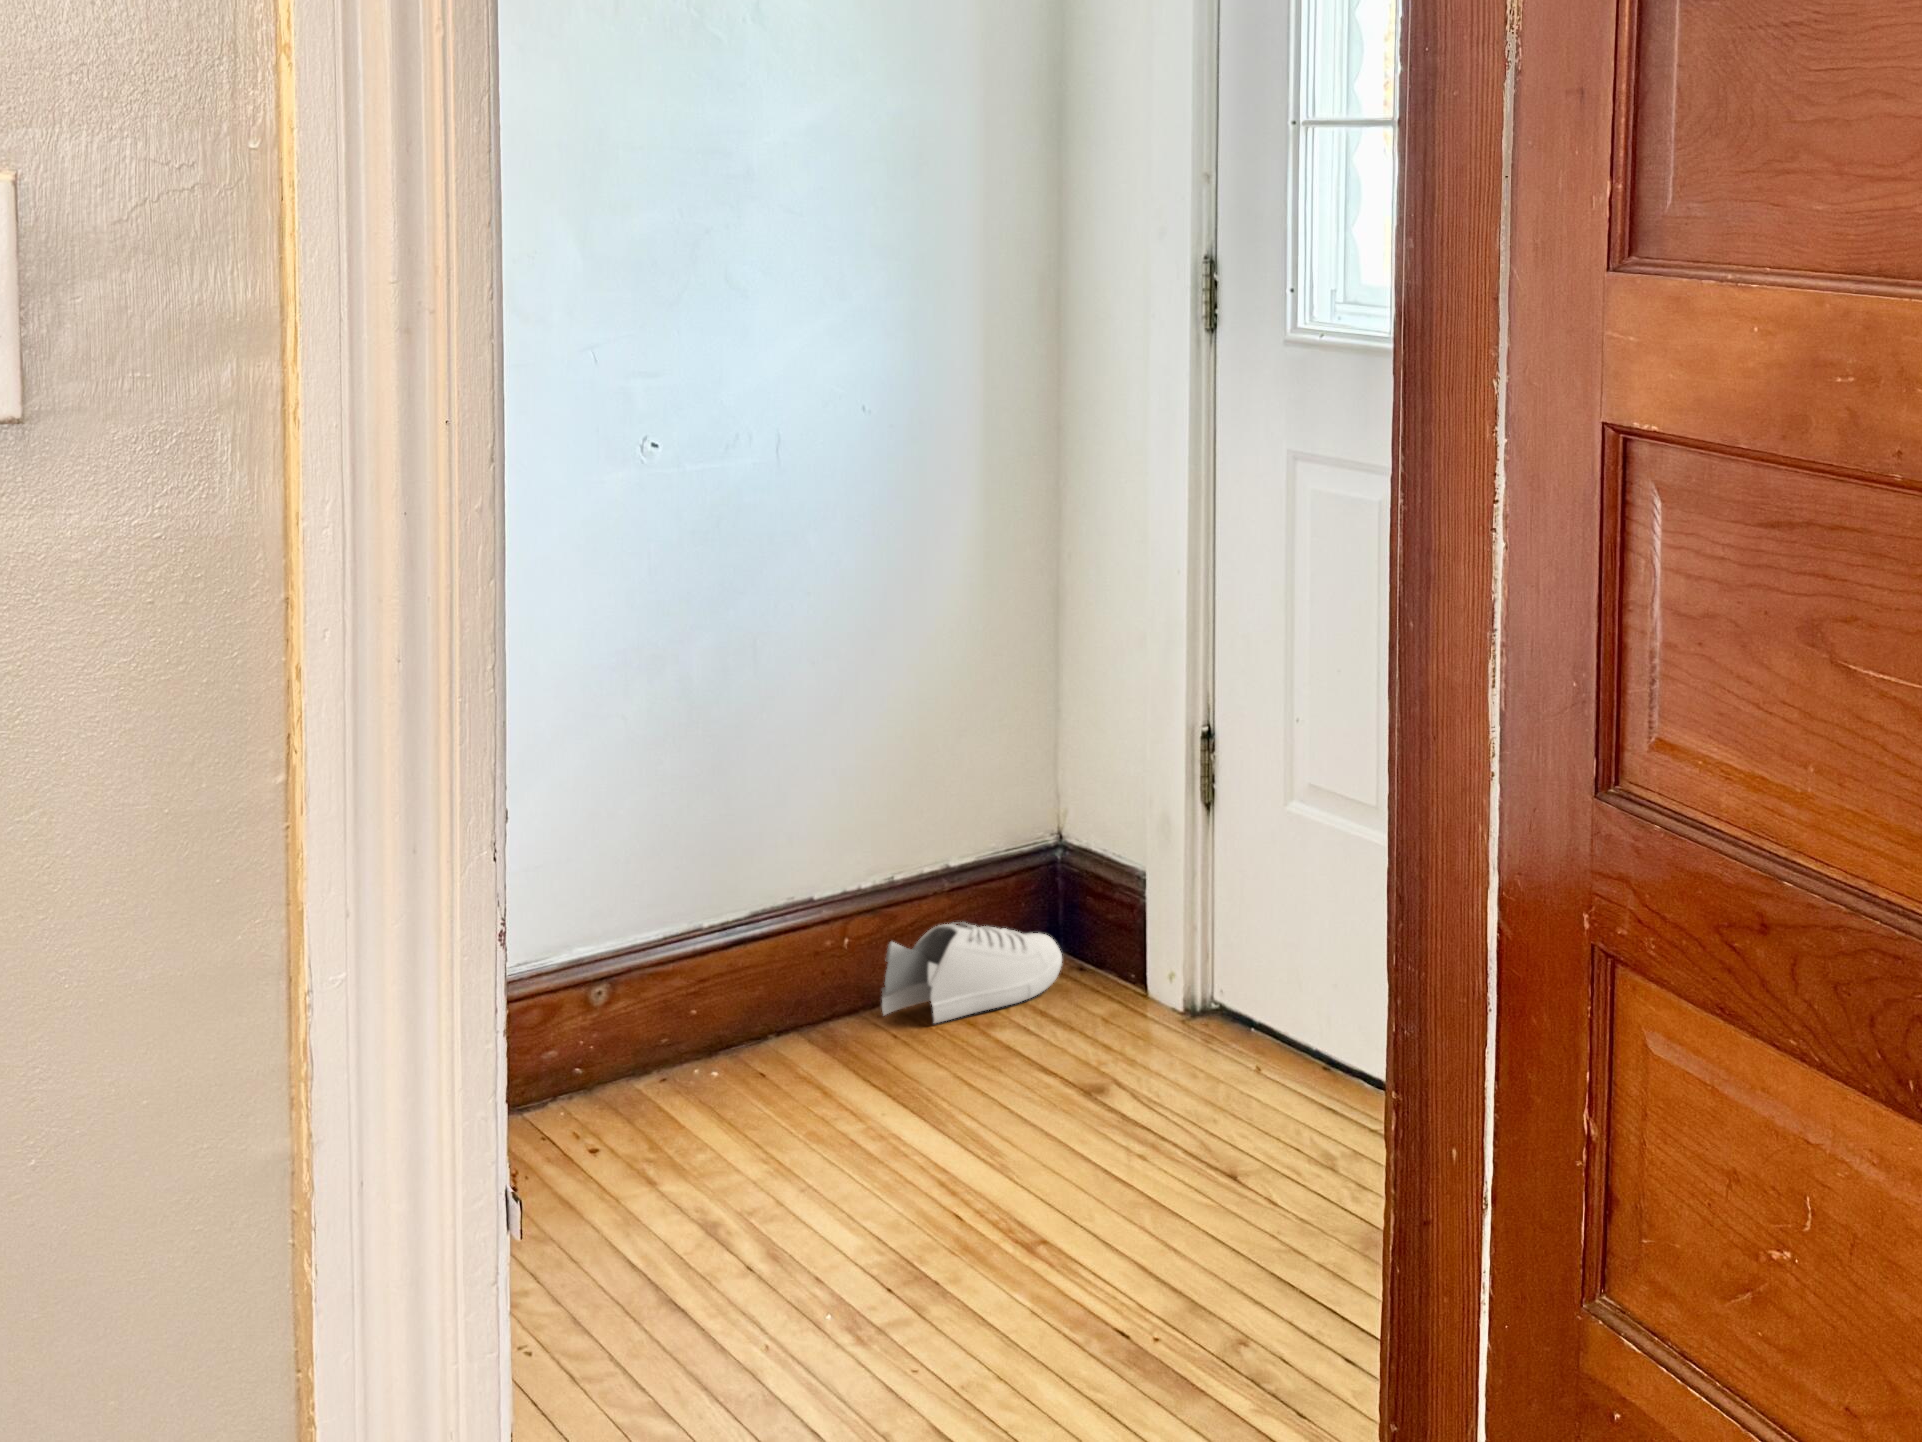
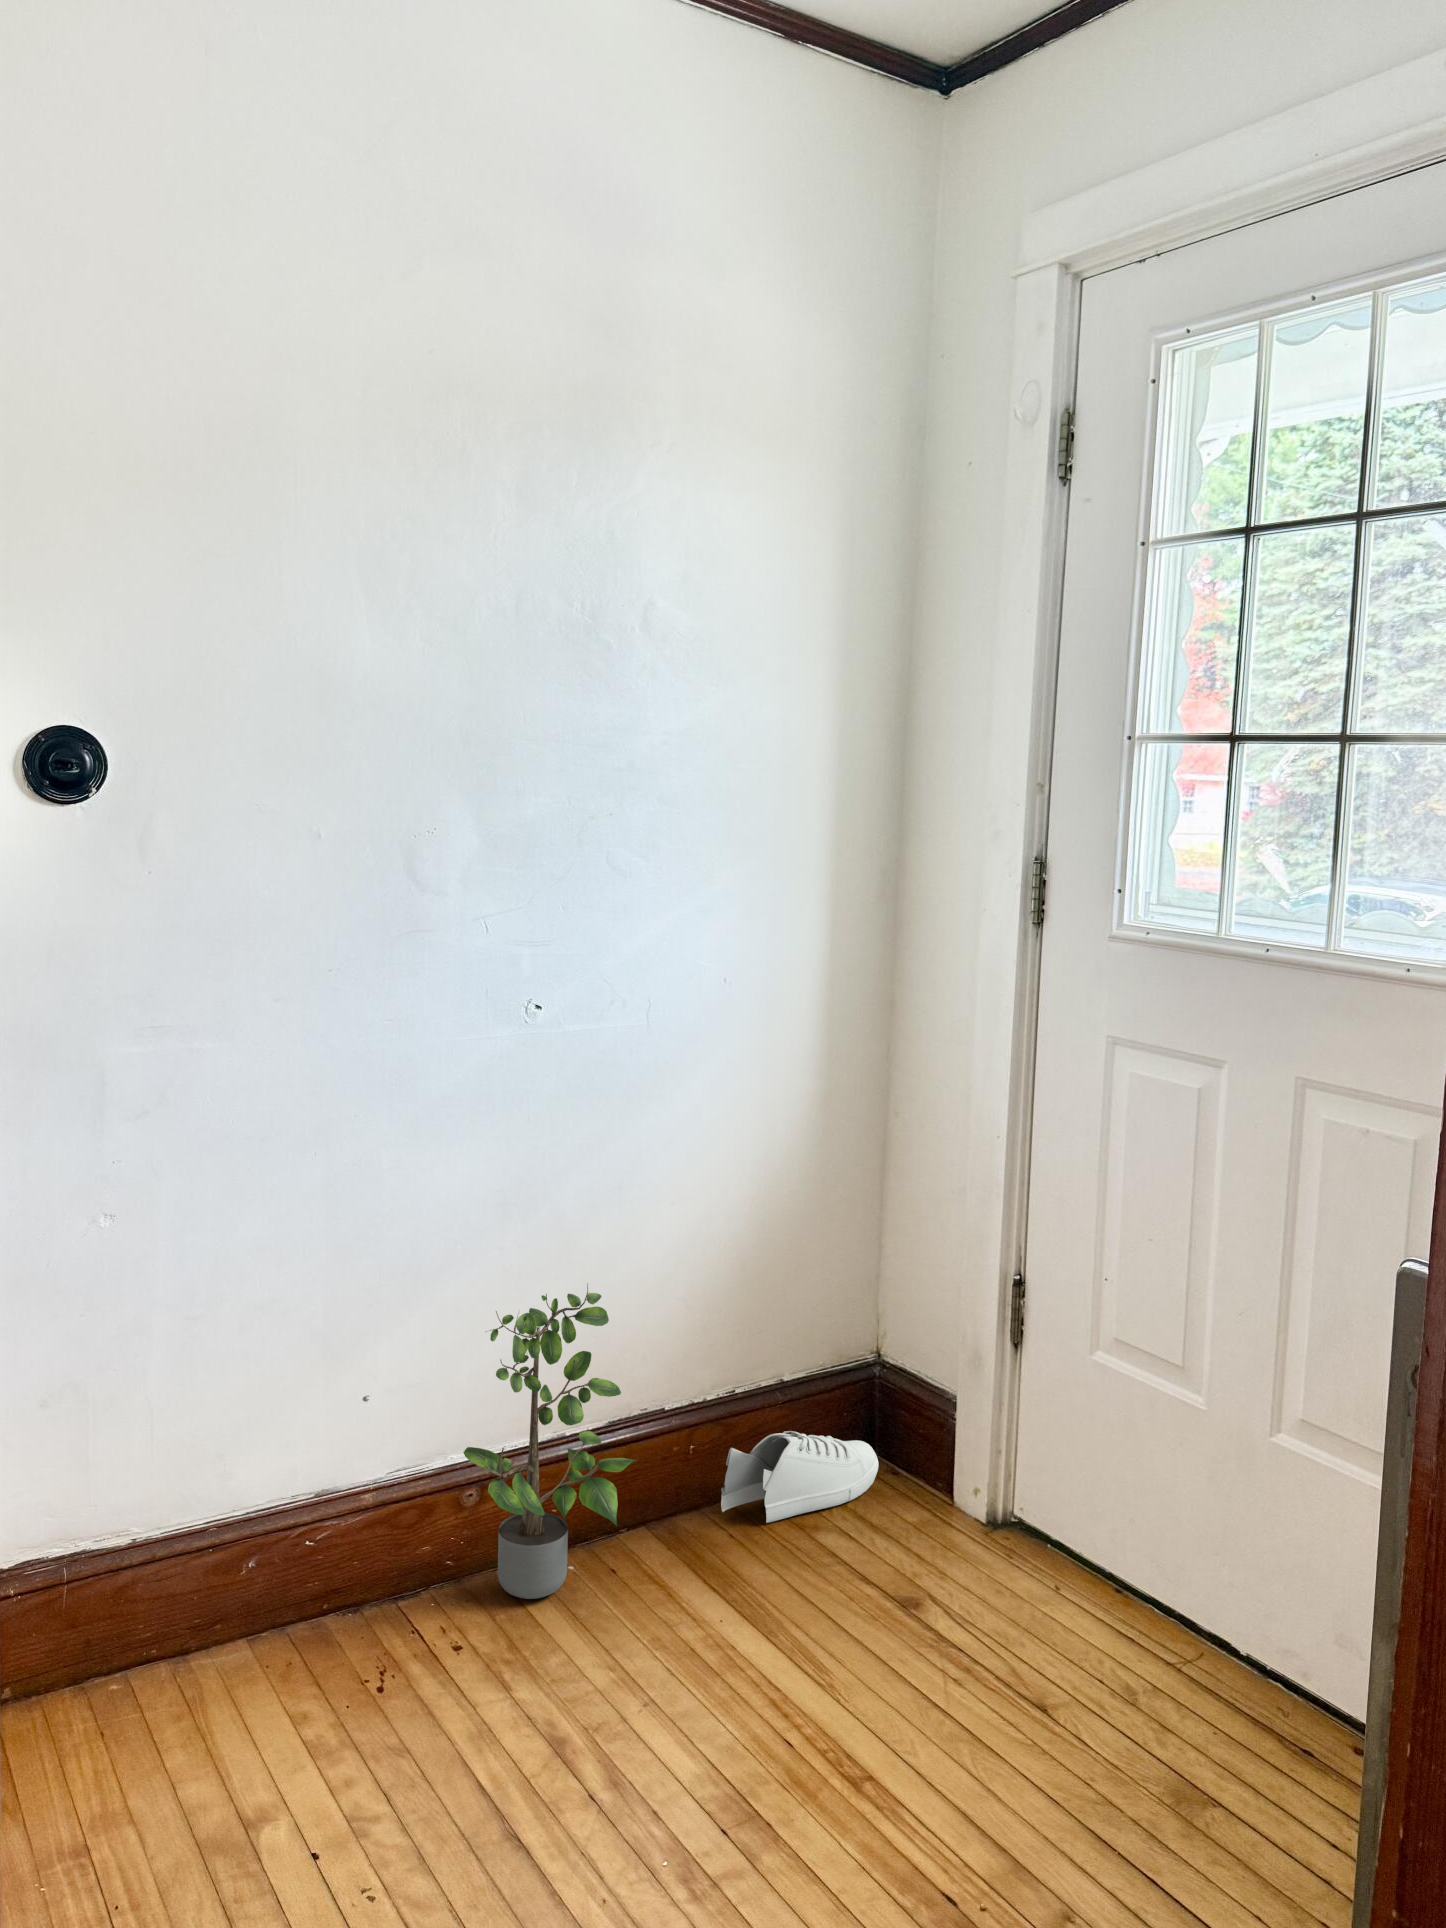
potted plant: none [590,752,786,1104] -> present [464,1284,636,1599]

